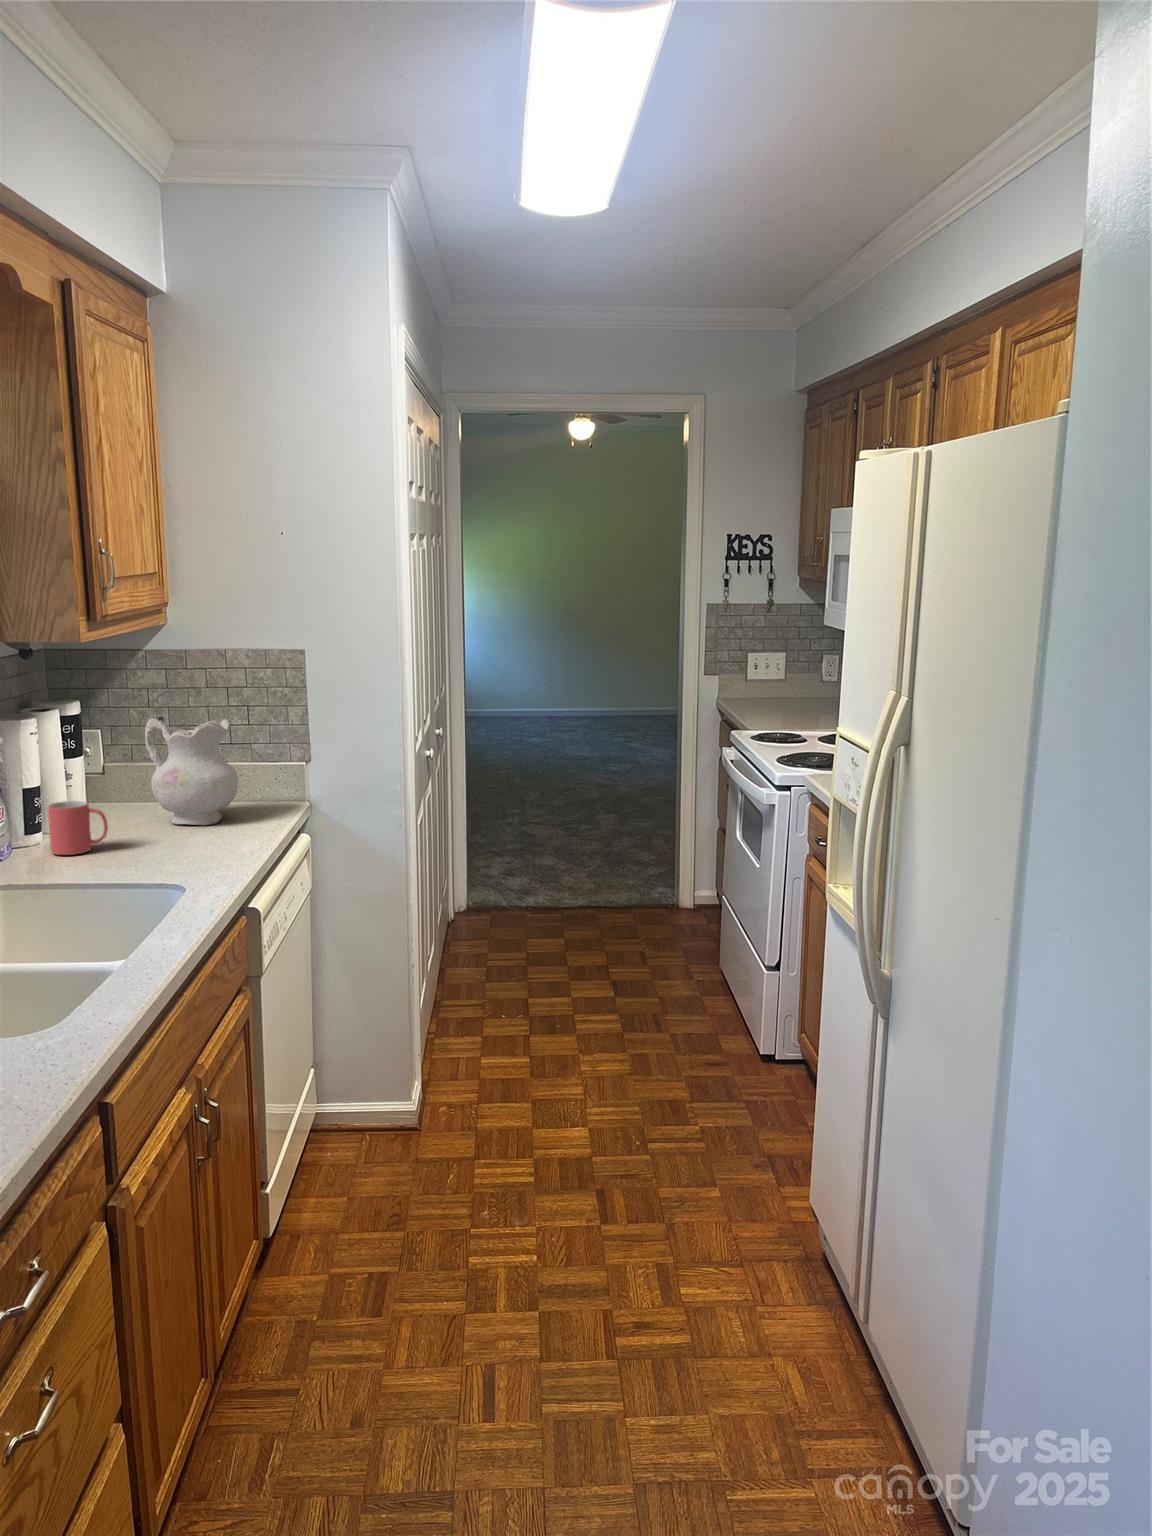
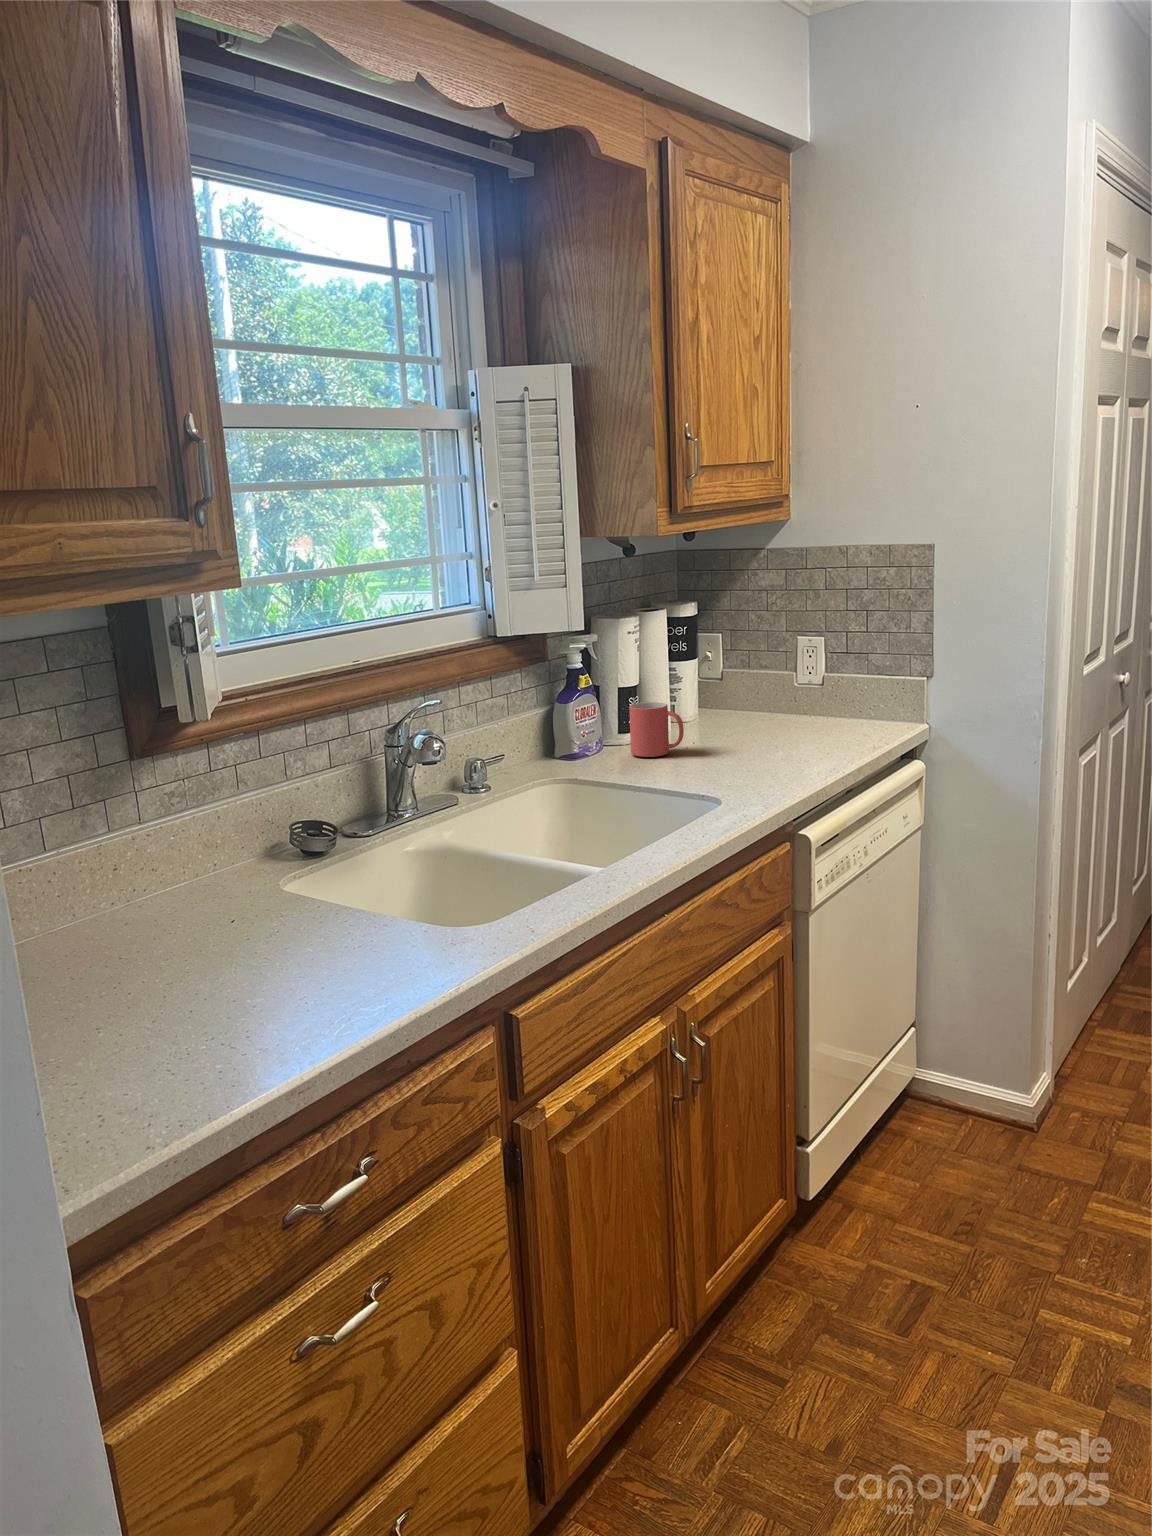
ceramic pitcher: present [145,714,238,825] -> none [746,616,838,740]

